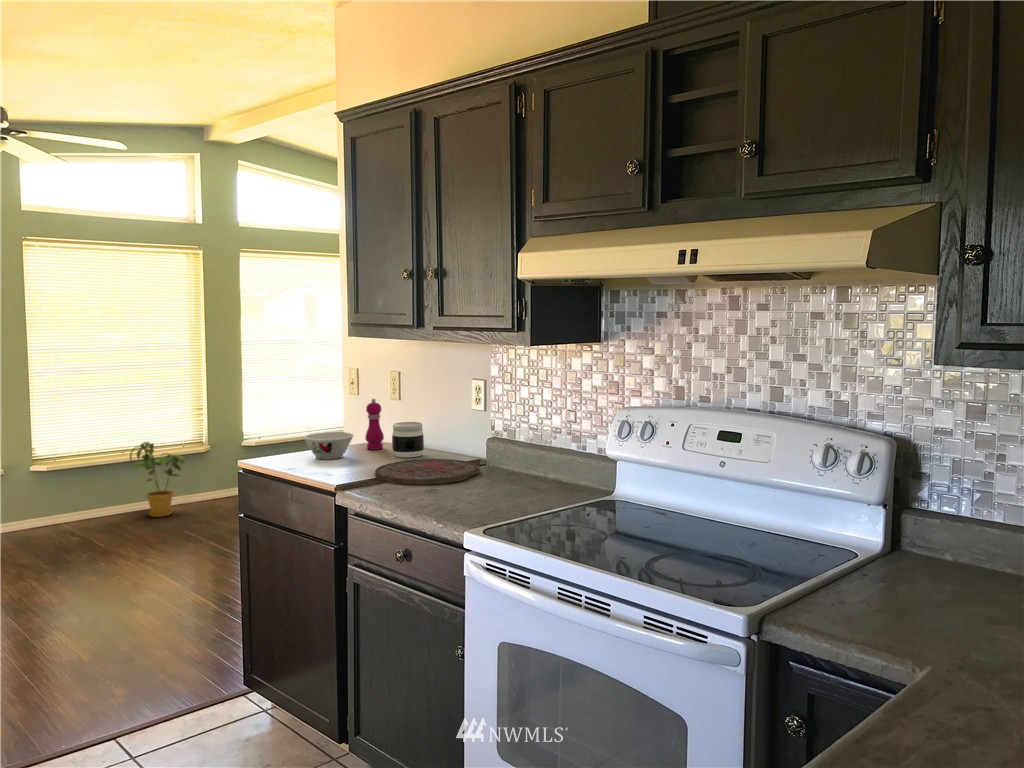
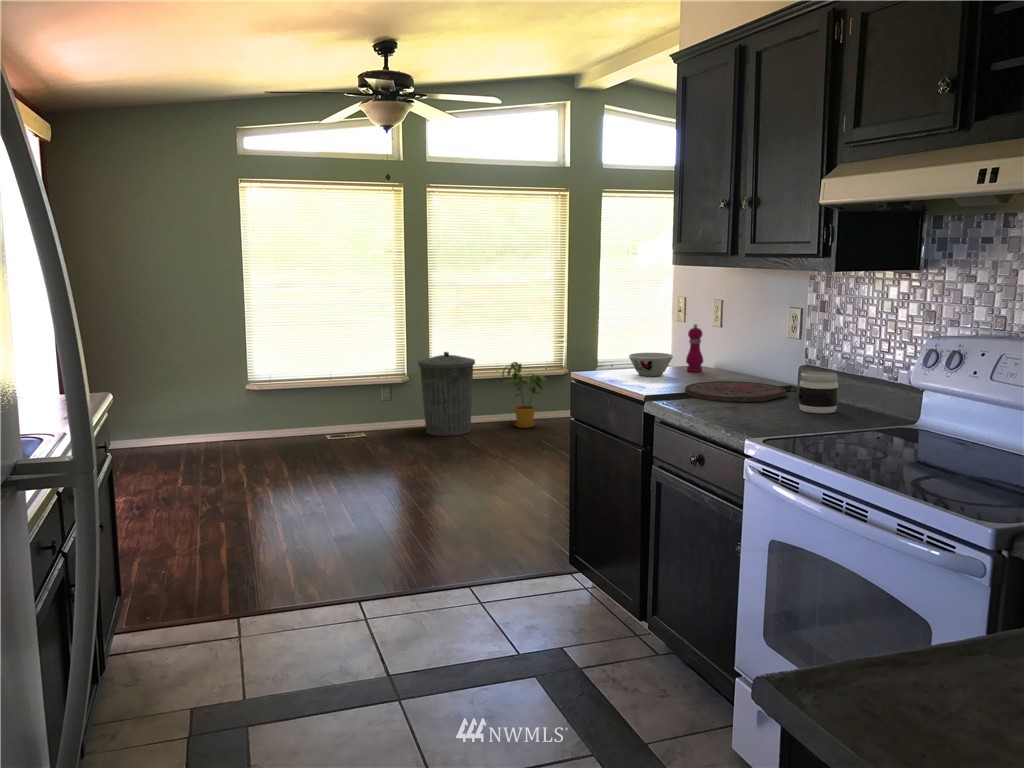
jar: present [392,422,424,458] -> present [799,371,838,413]
trash can: none [15,435,94,538] -> present [418,352,475,436]

